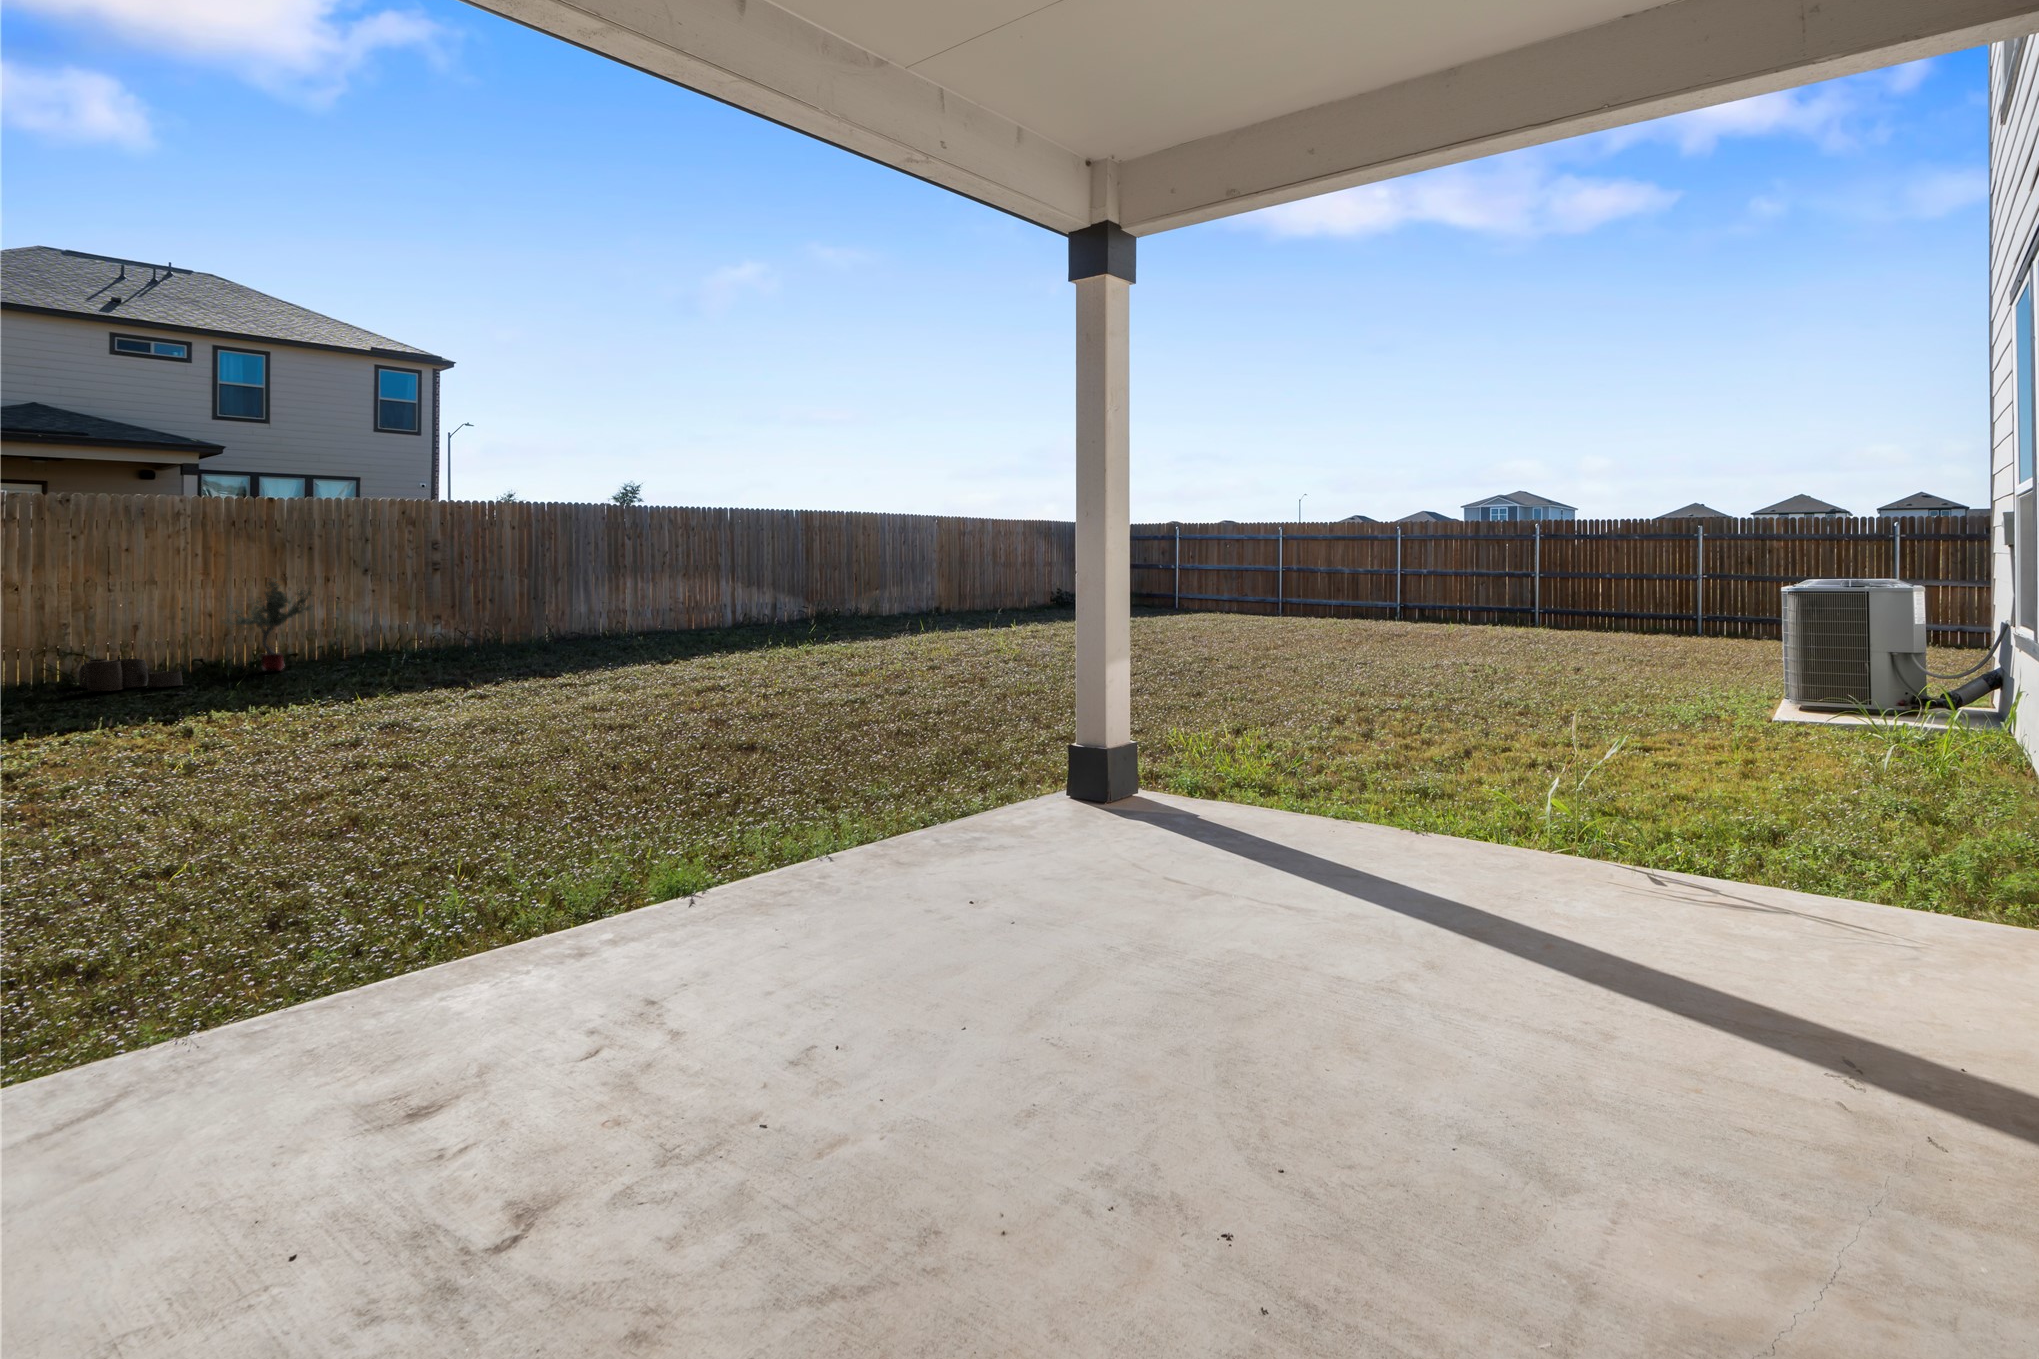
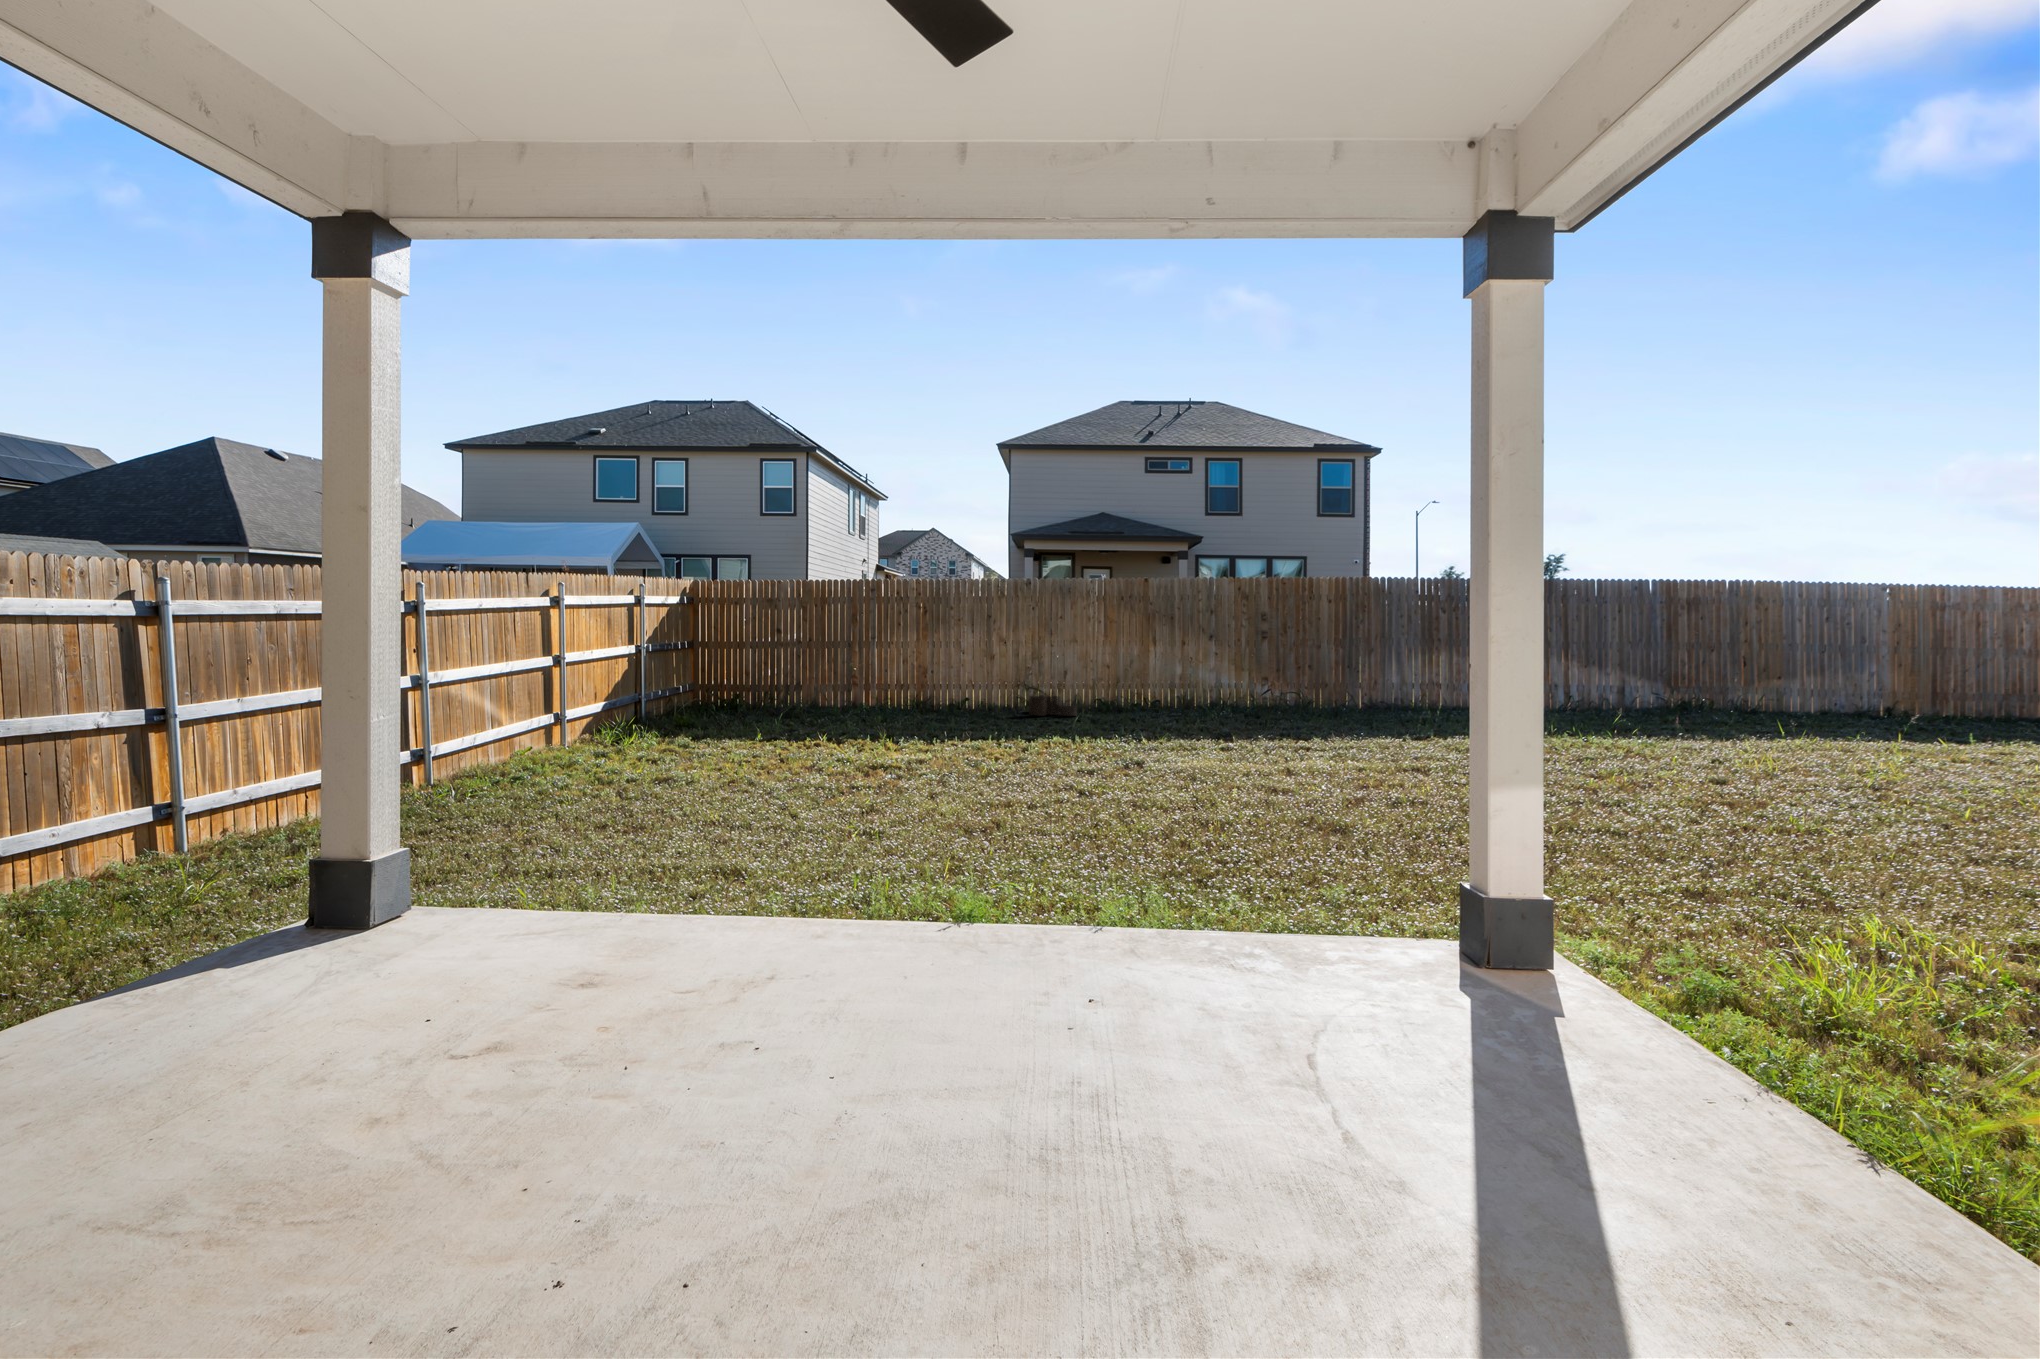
potted tree: present [223,579,313,672] -> none [1108,643,1165,713]

